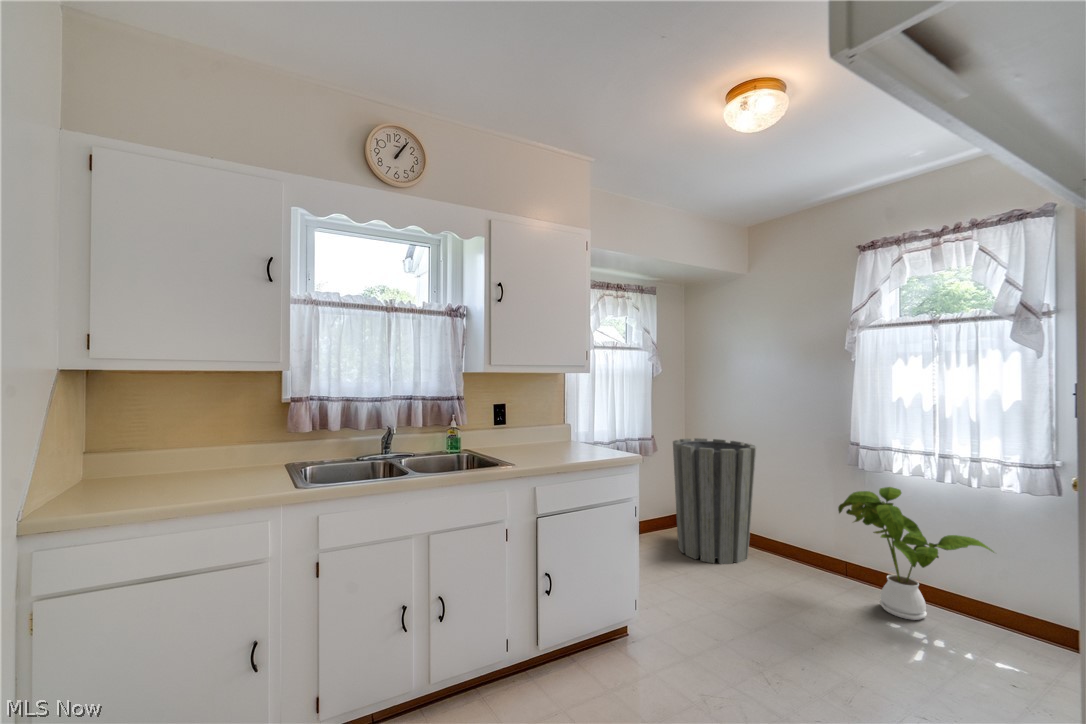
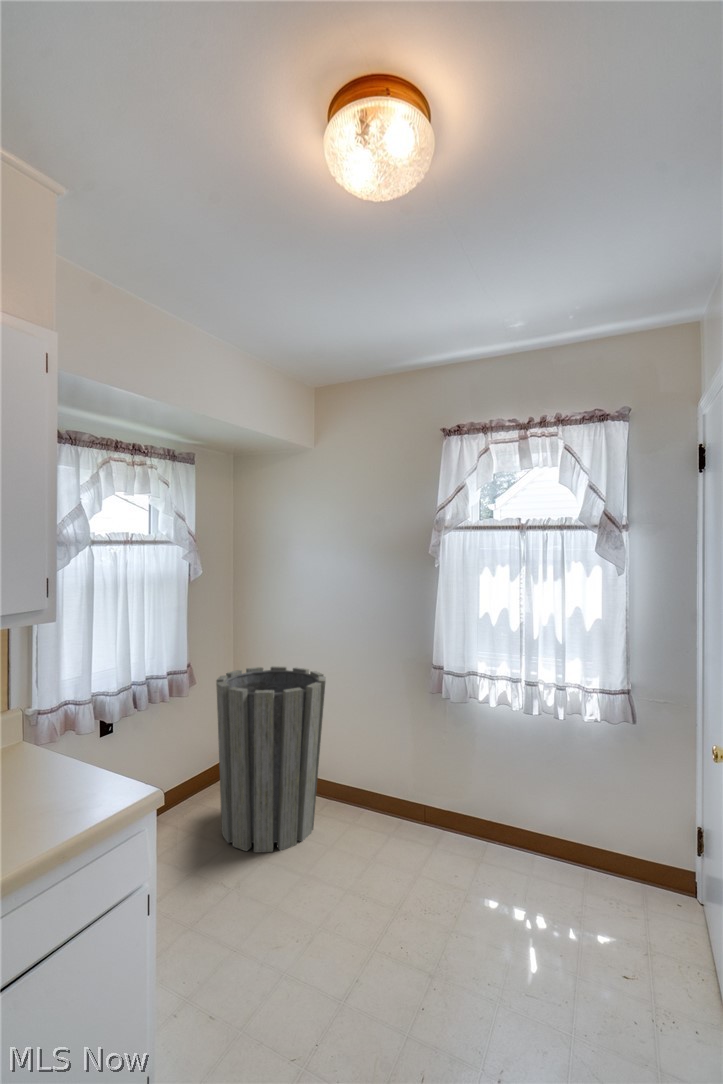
house plant: present [838,487,994,620] -> none [425,728,578,886]

